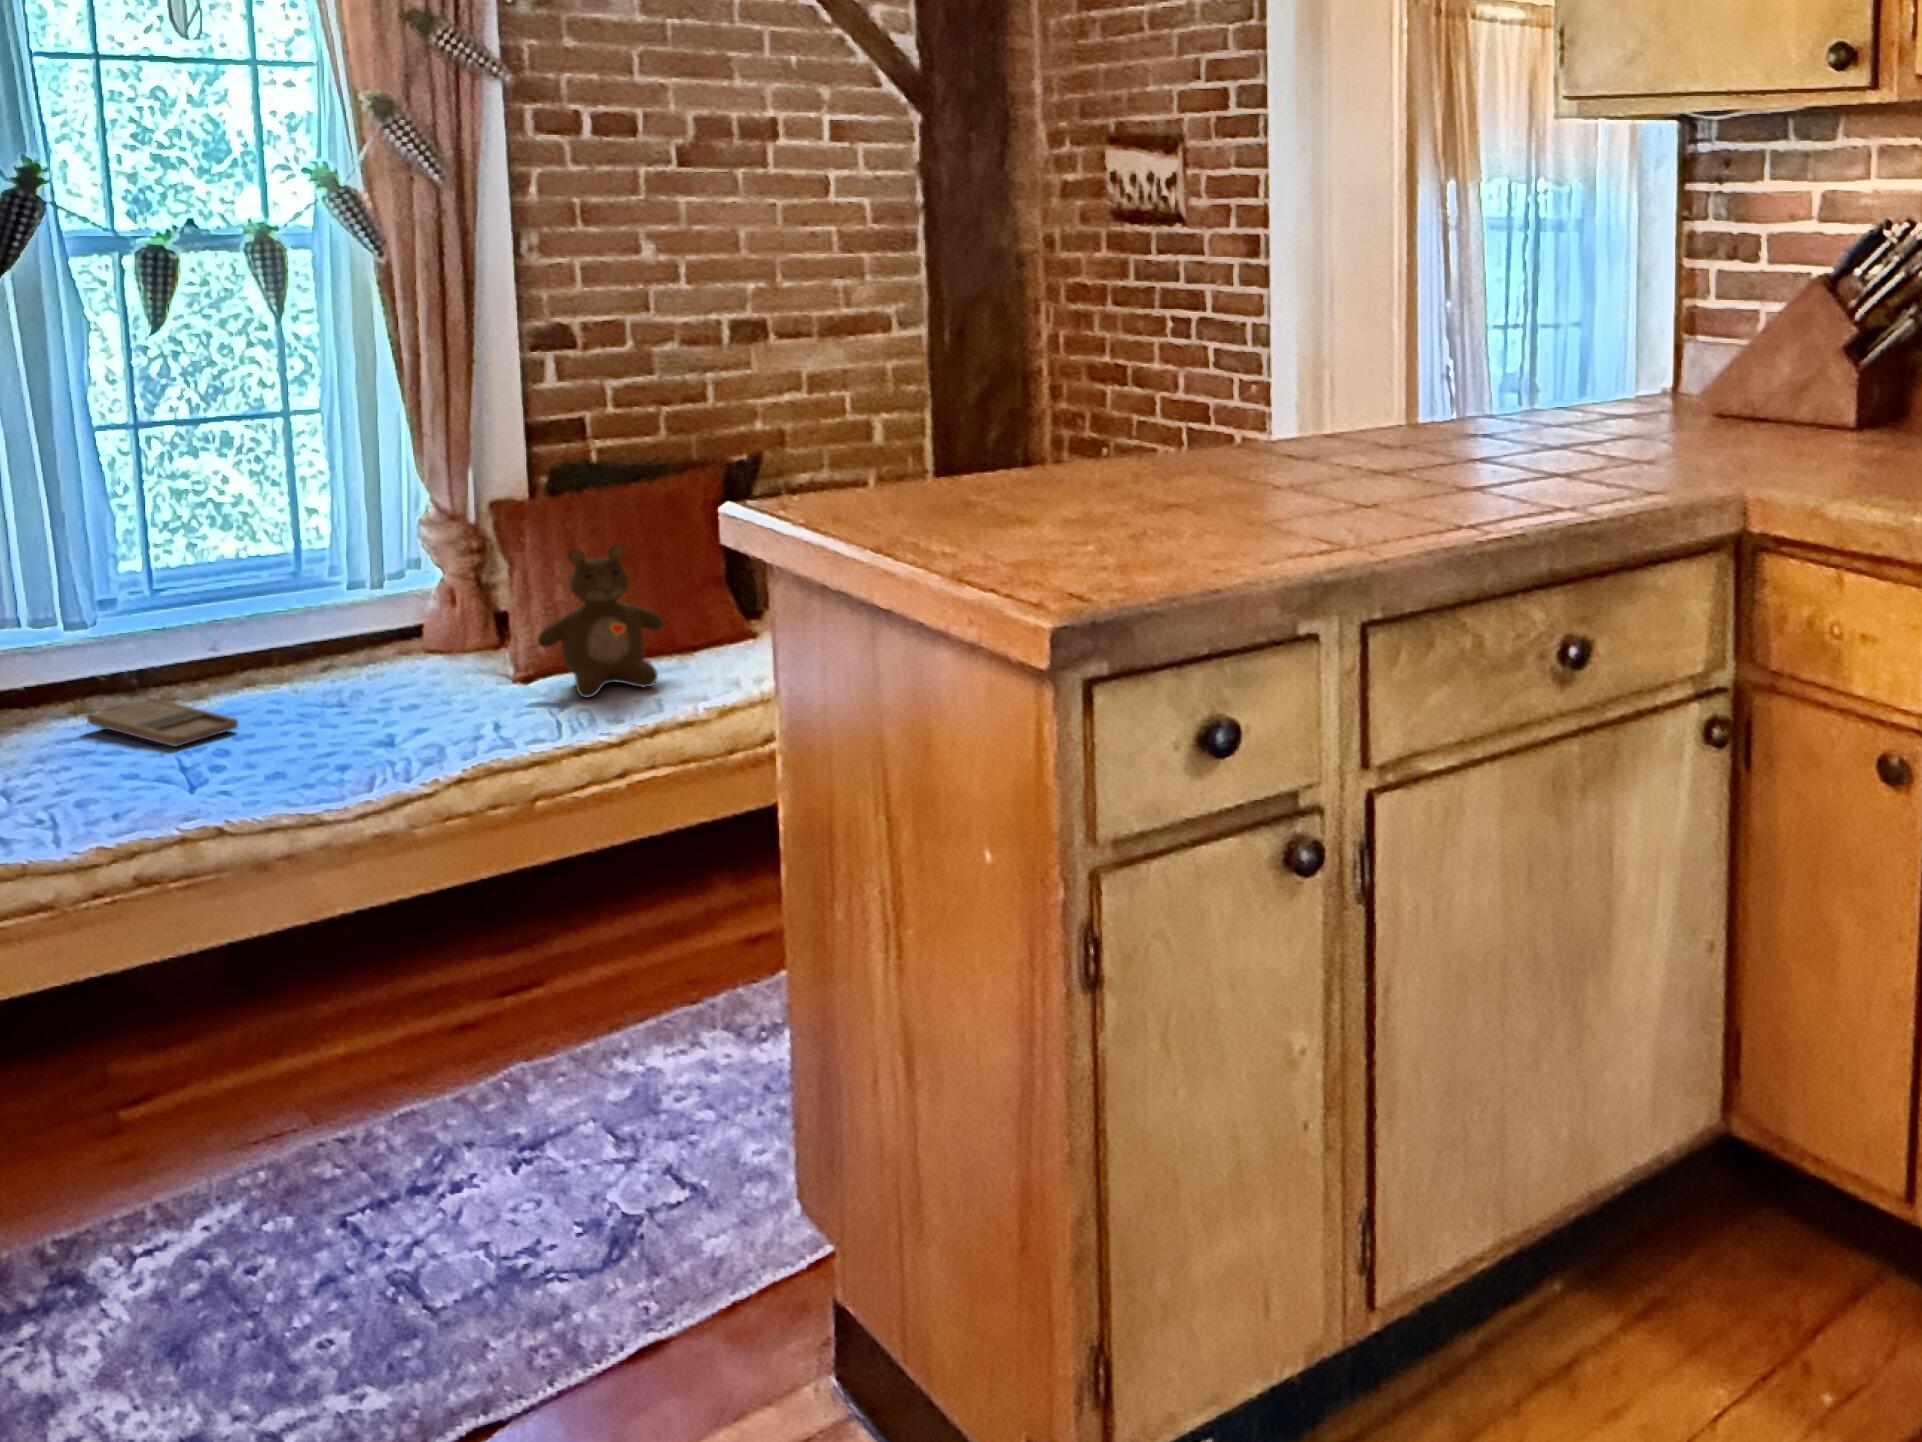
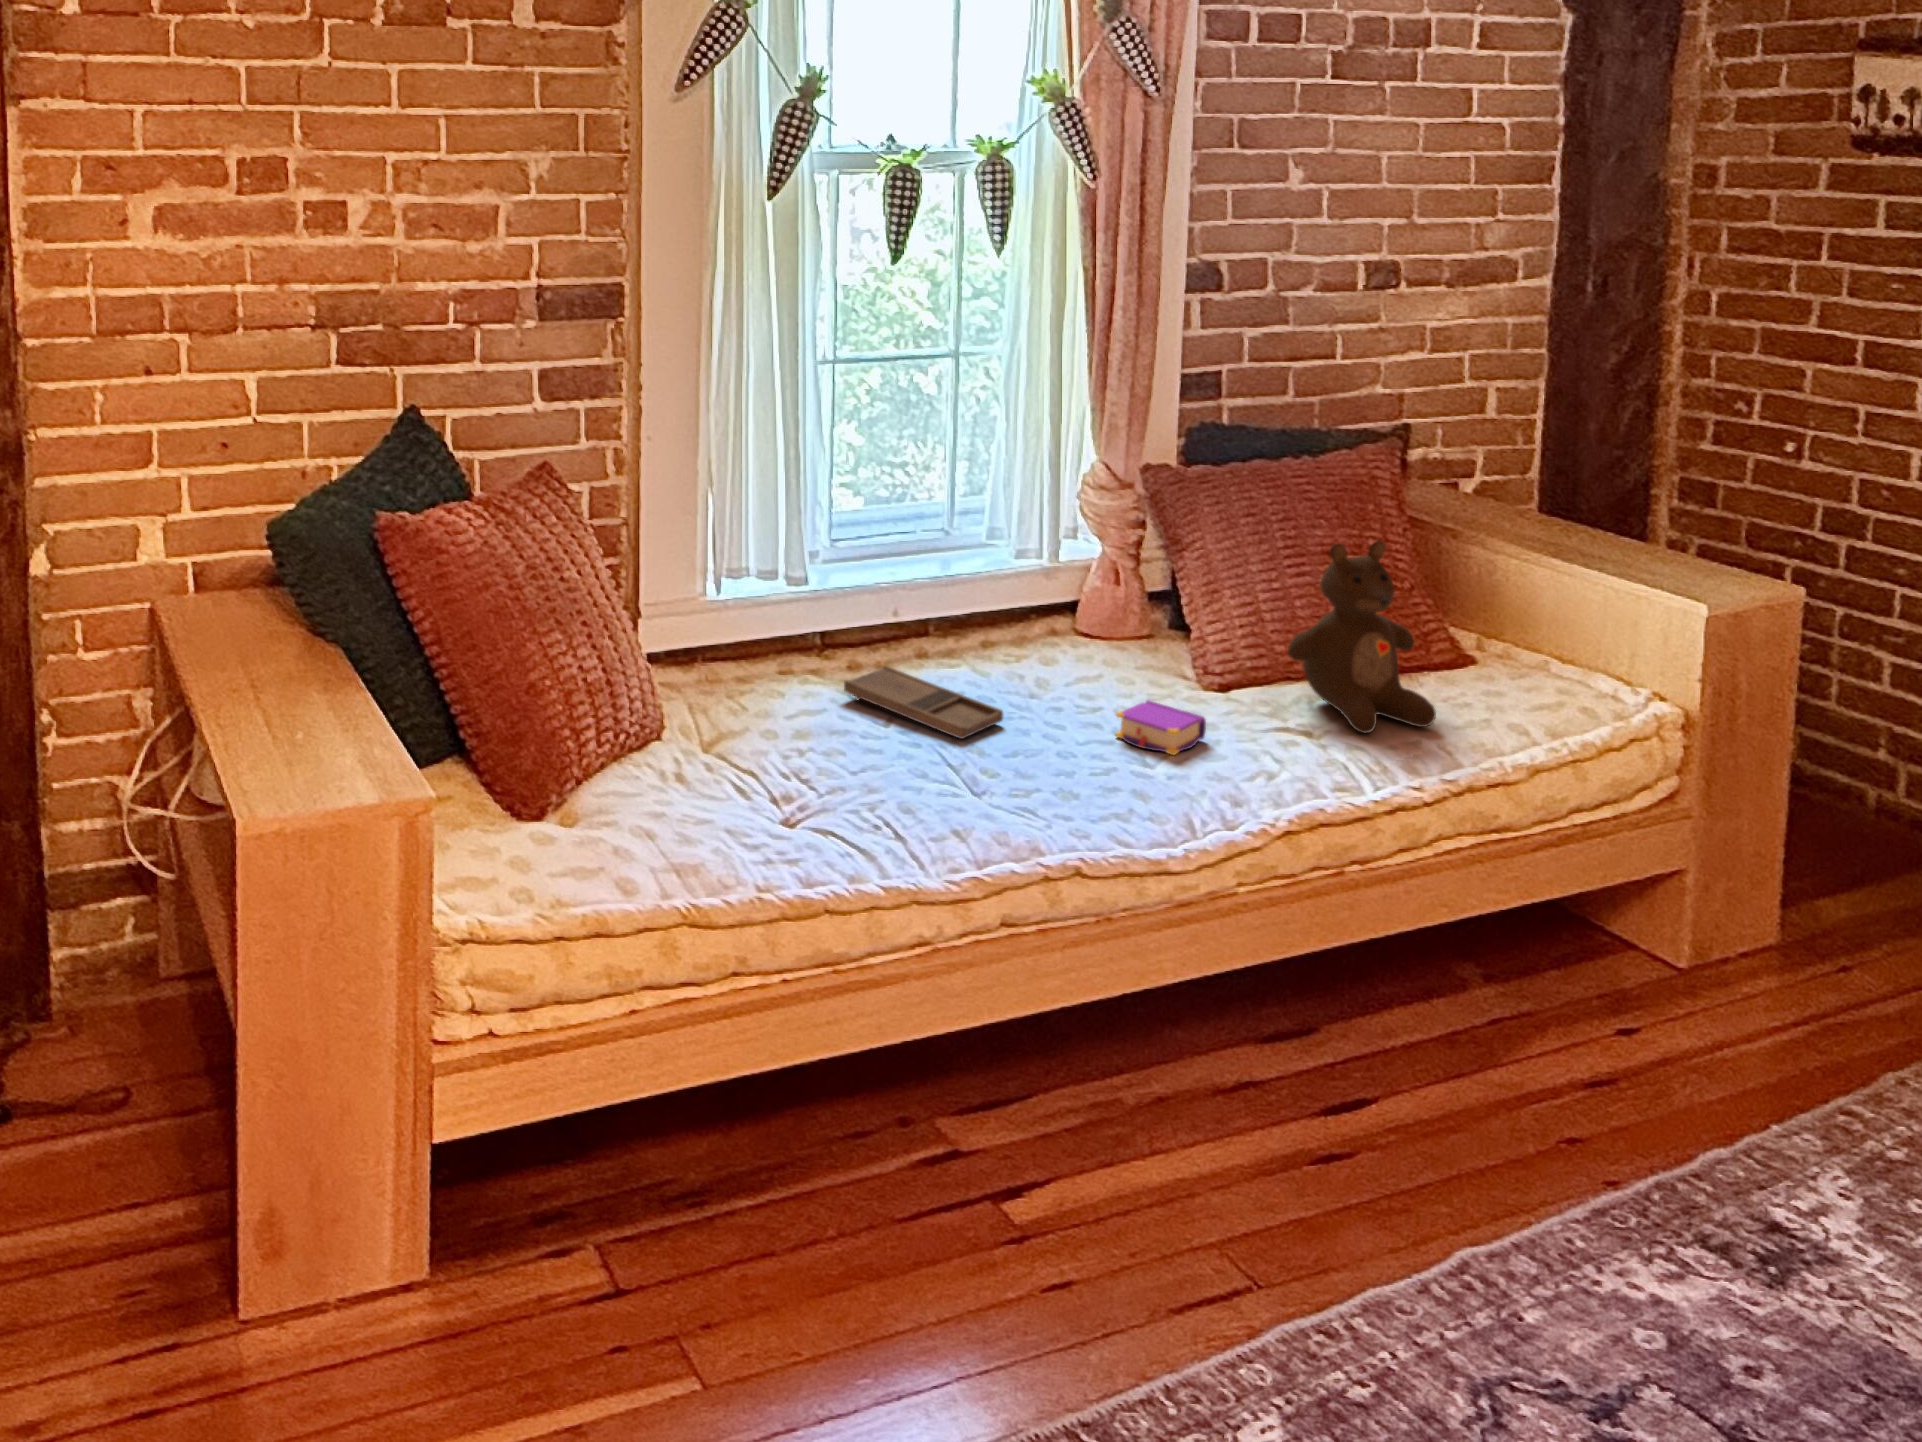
book: none [310,694,458,744] -> present [1115,700,1206,755]

